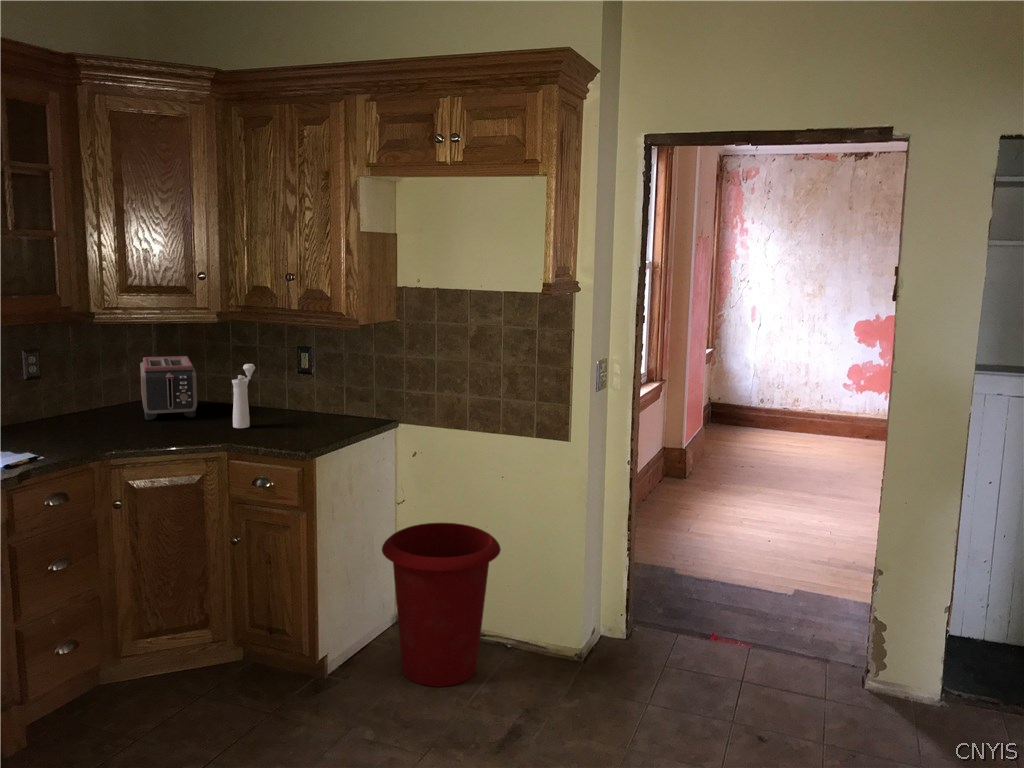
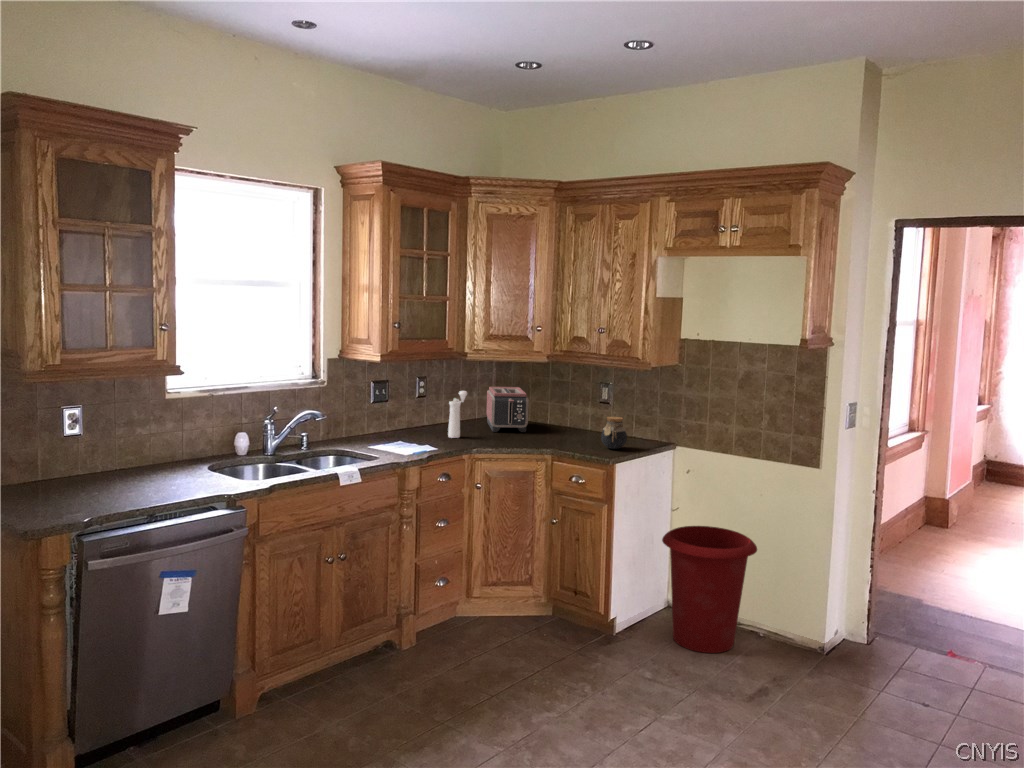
pepper mill: present [232,364,255,428] -> present [448,391,467,438]
jar: none [295,392,330,435] -> present [601,417,627,449]

